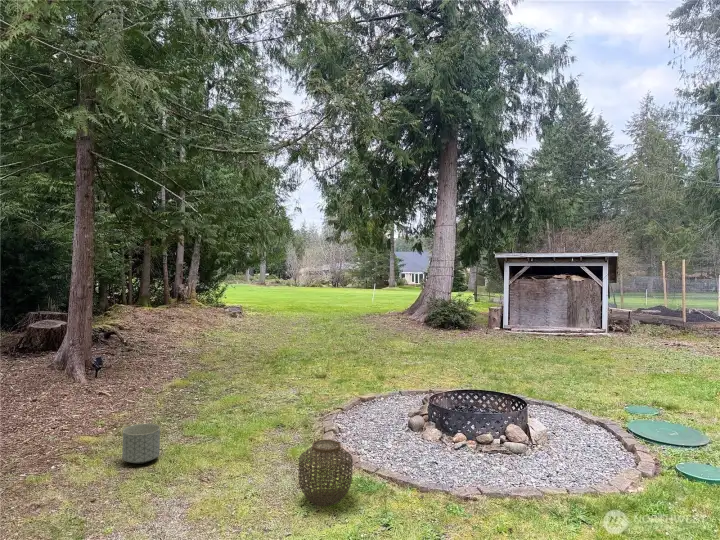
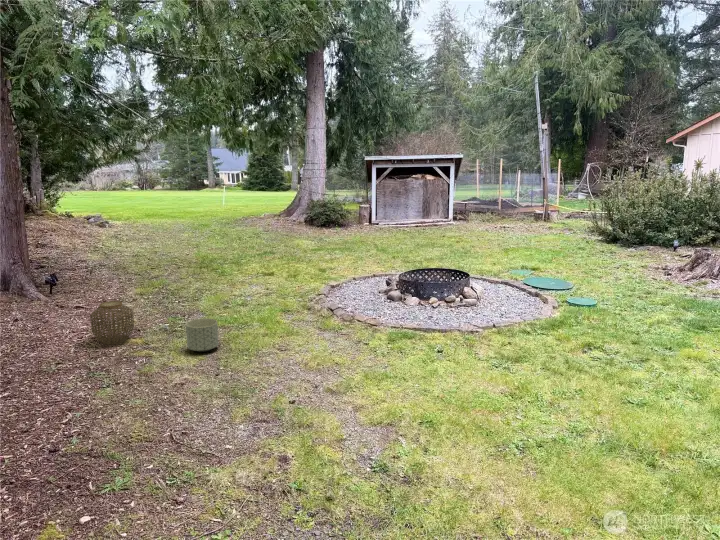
woven basket: present [299,440,353,506] -> present [90,301,134,345]

